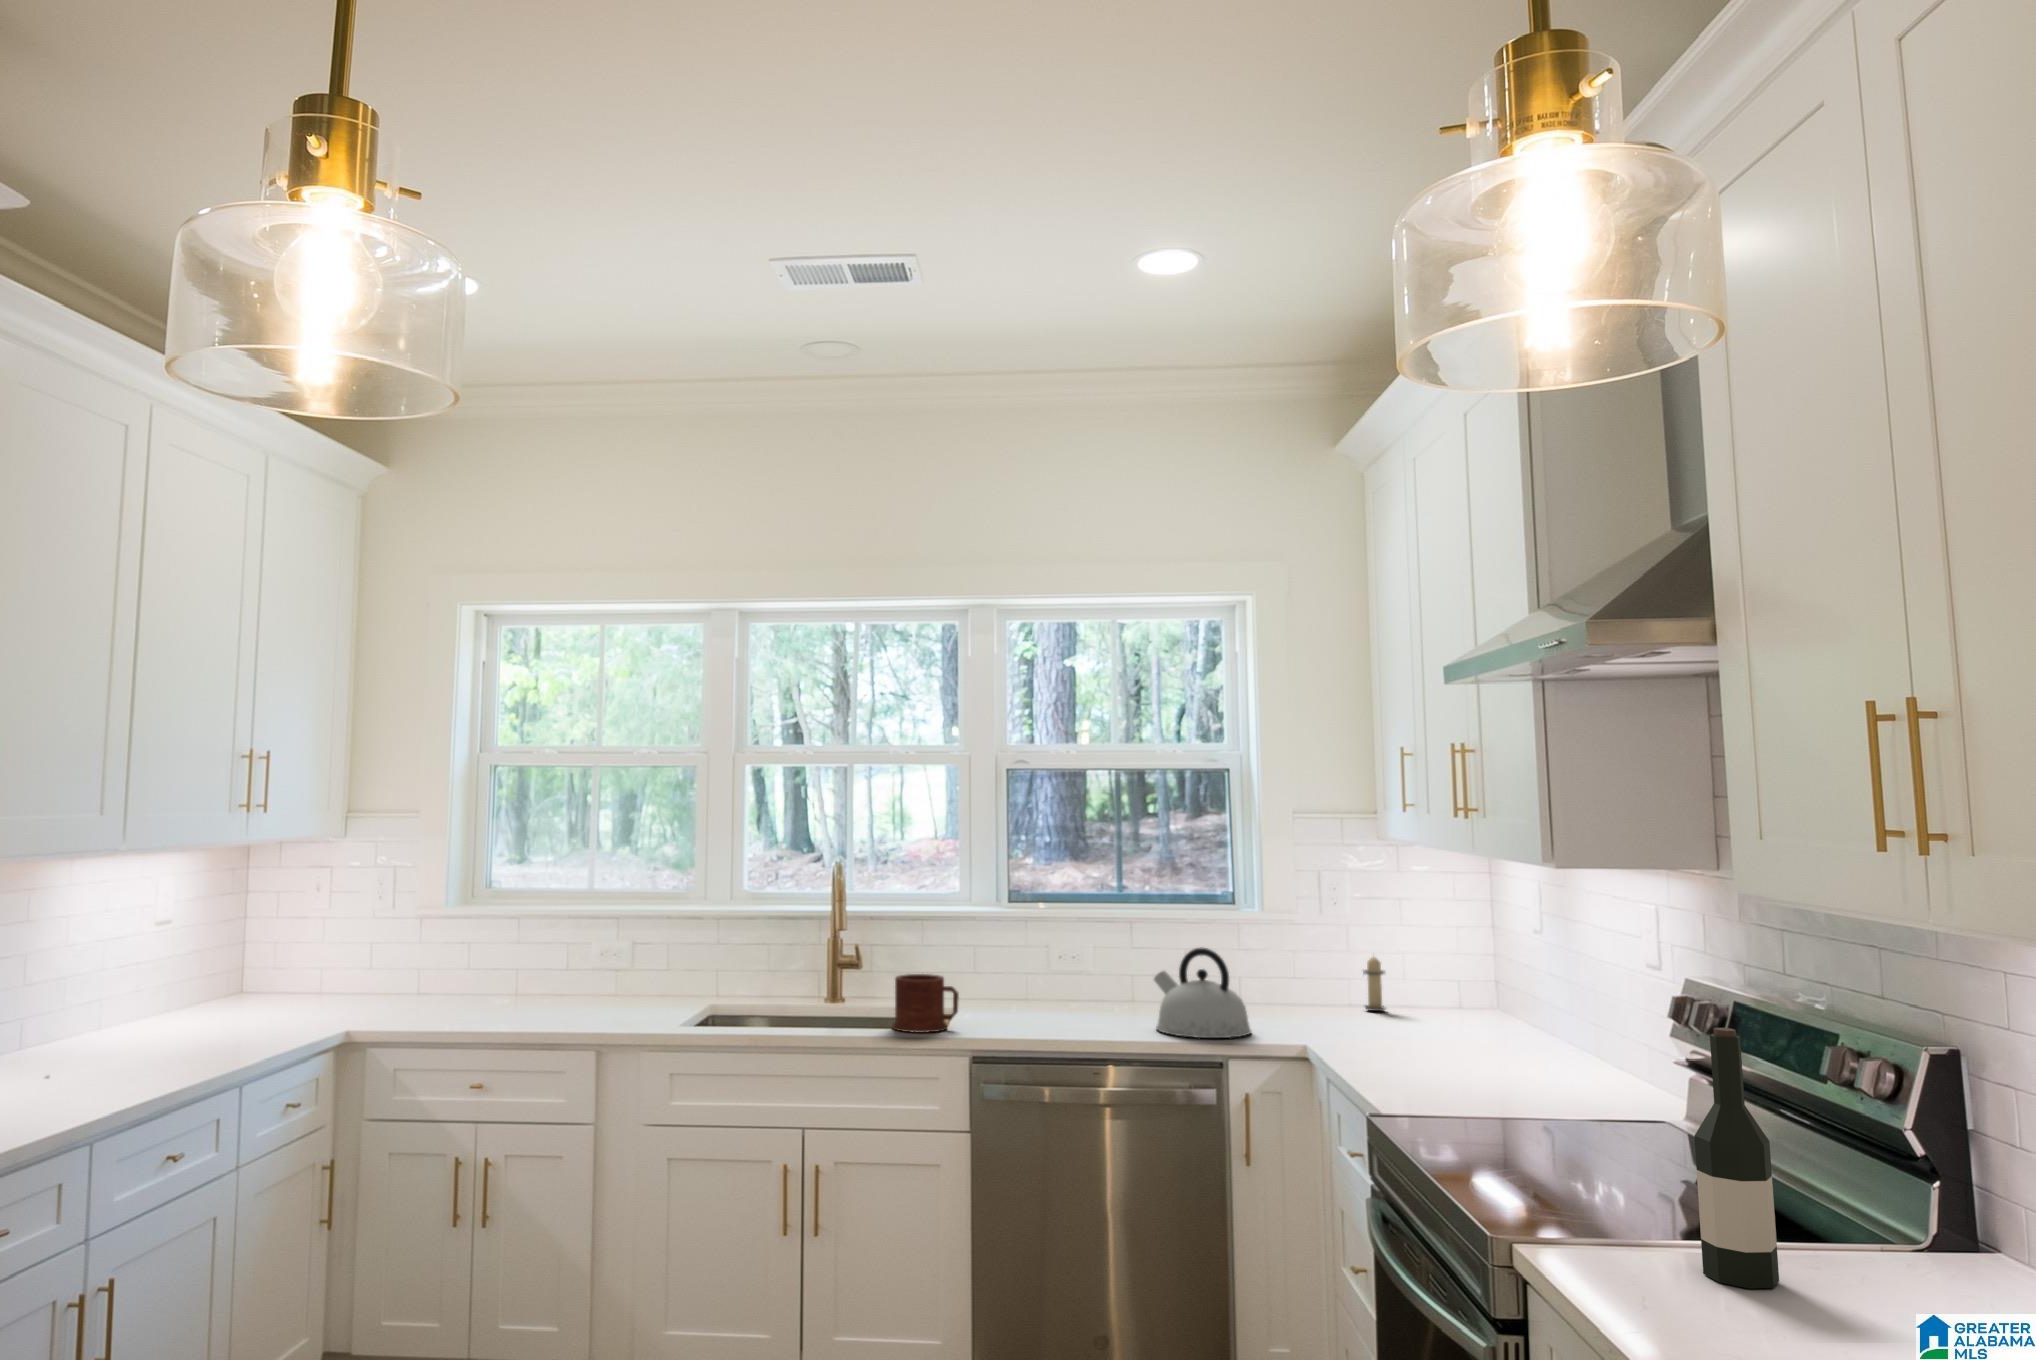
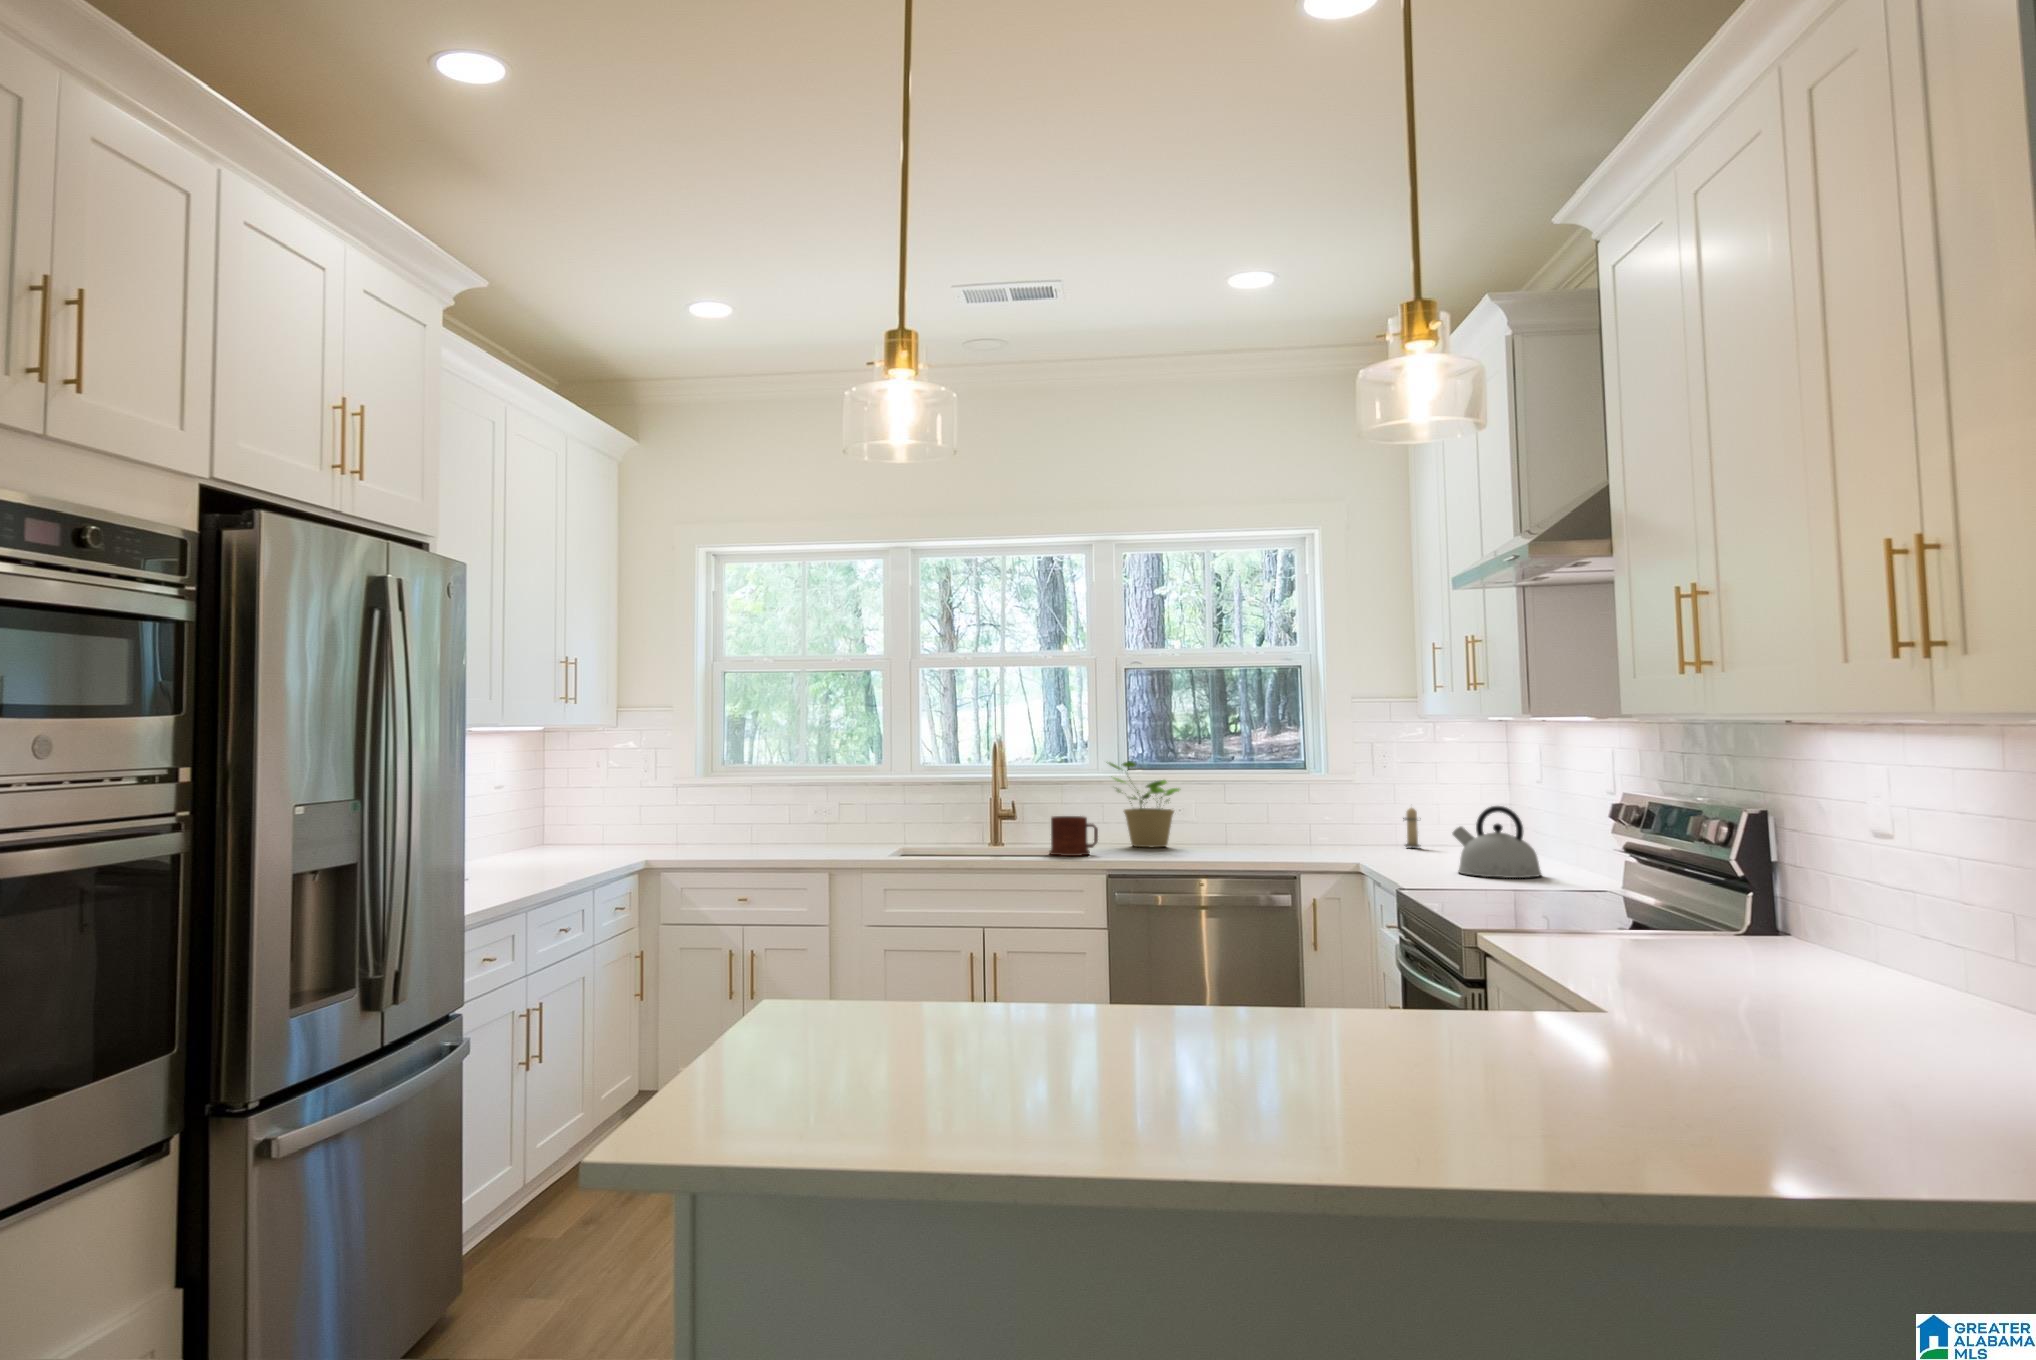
potted plant: none [973,894,1074,1012] -> present [1109,761,1181,847]
kettle: present [1154,948,1251,1038] -> present [1453,806,1542,878]
wine bottle: present [1694,1028,1779,1288] -> none [1591,794,1640,944]

